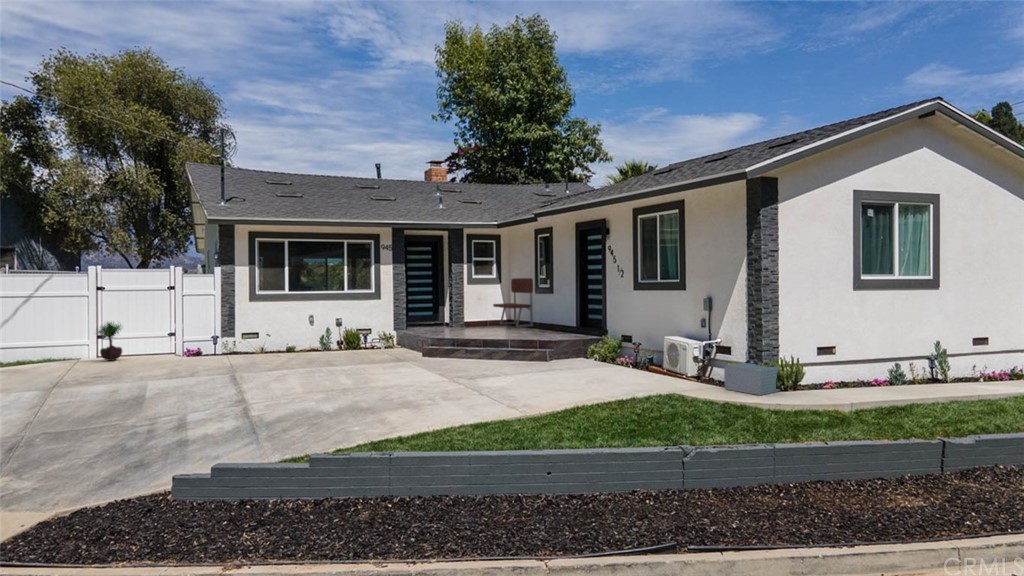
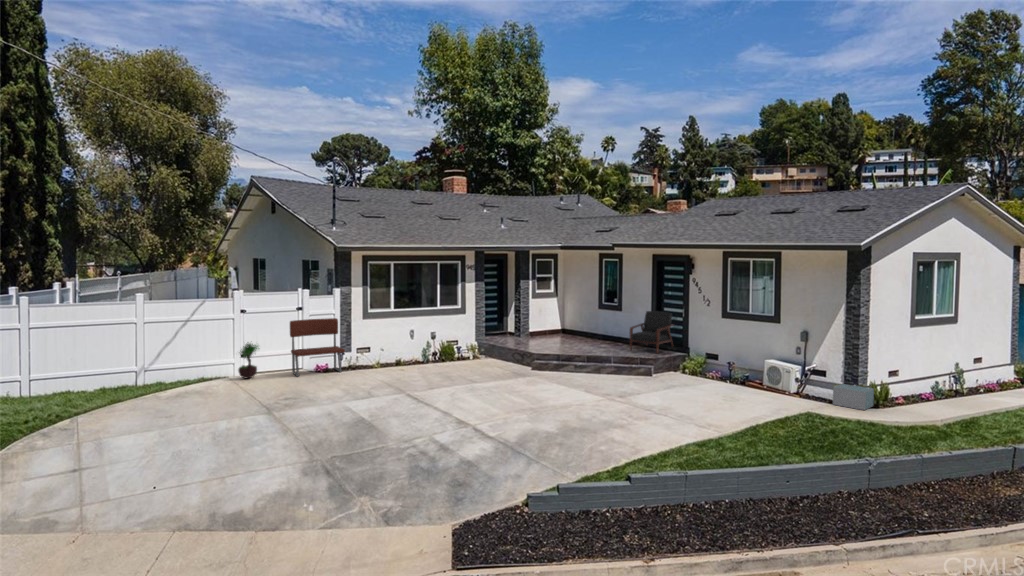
bench: present [493,278,533,327] -> present [290,318,345,377]
chair: none [542,290,598,337] -> present [630,311,673,354]

